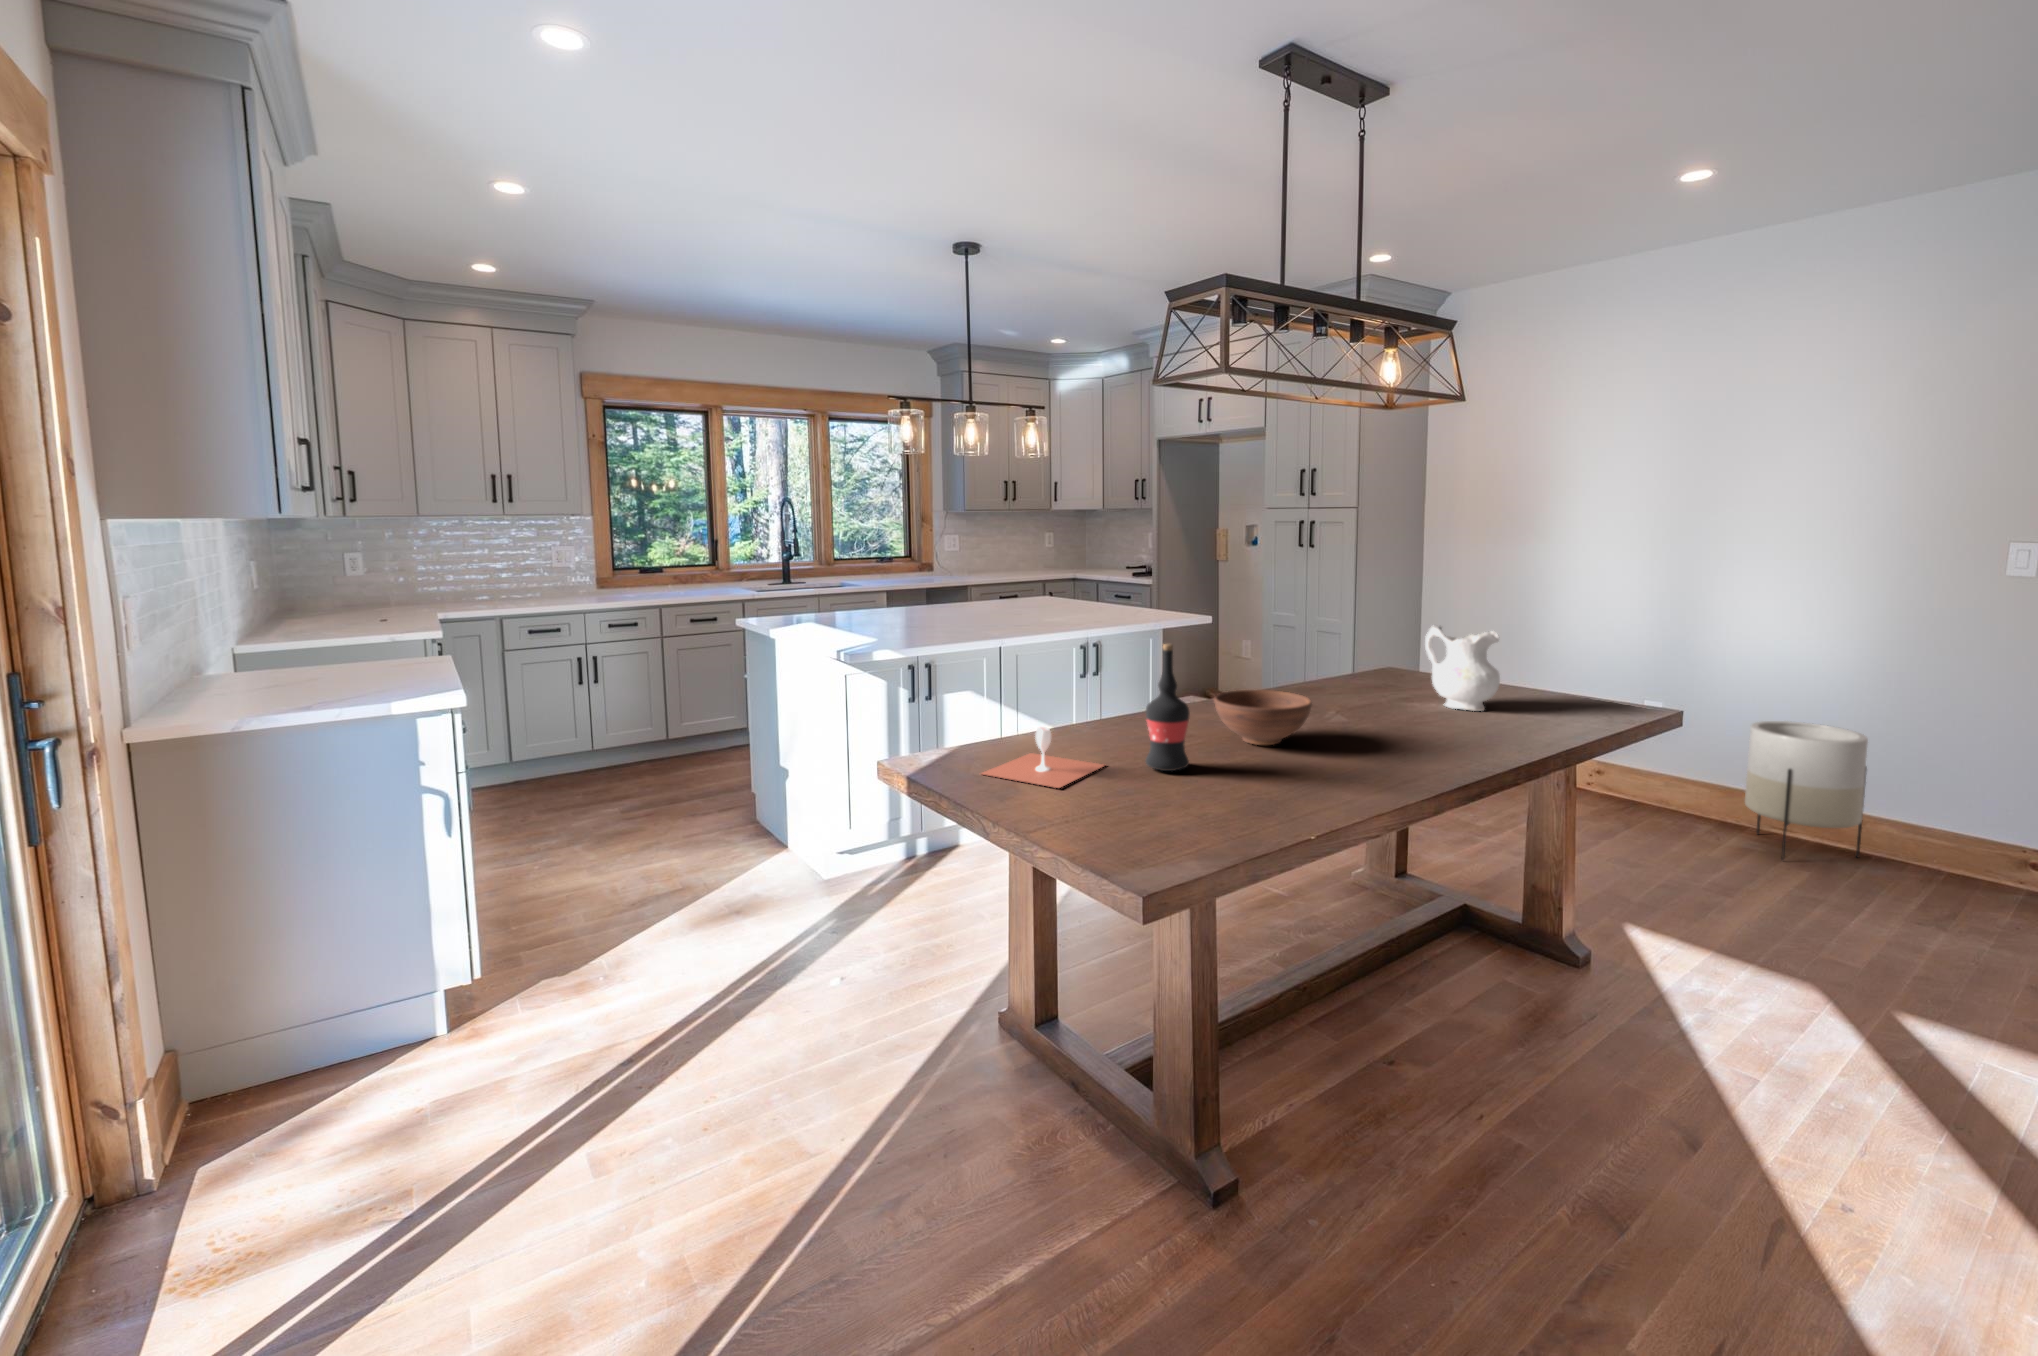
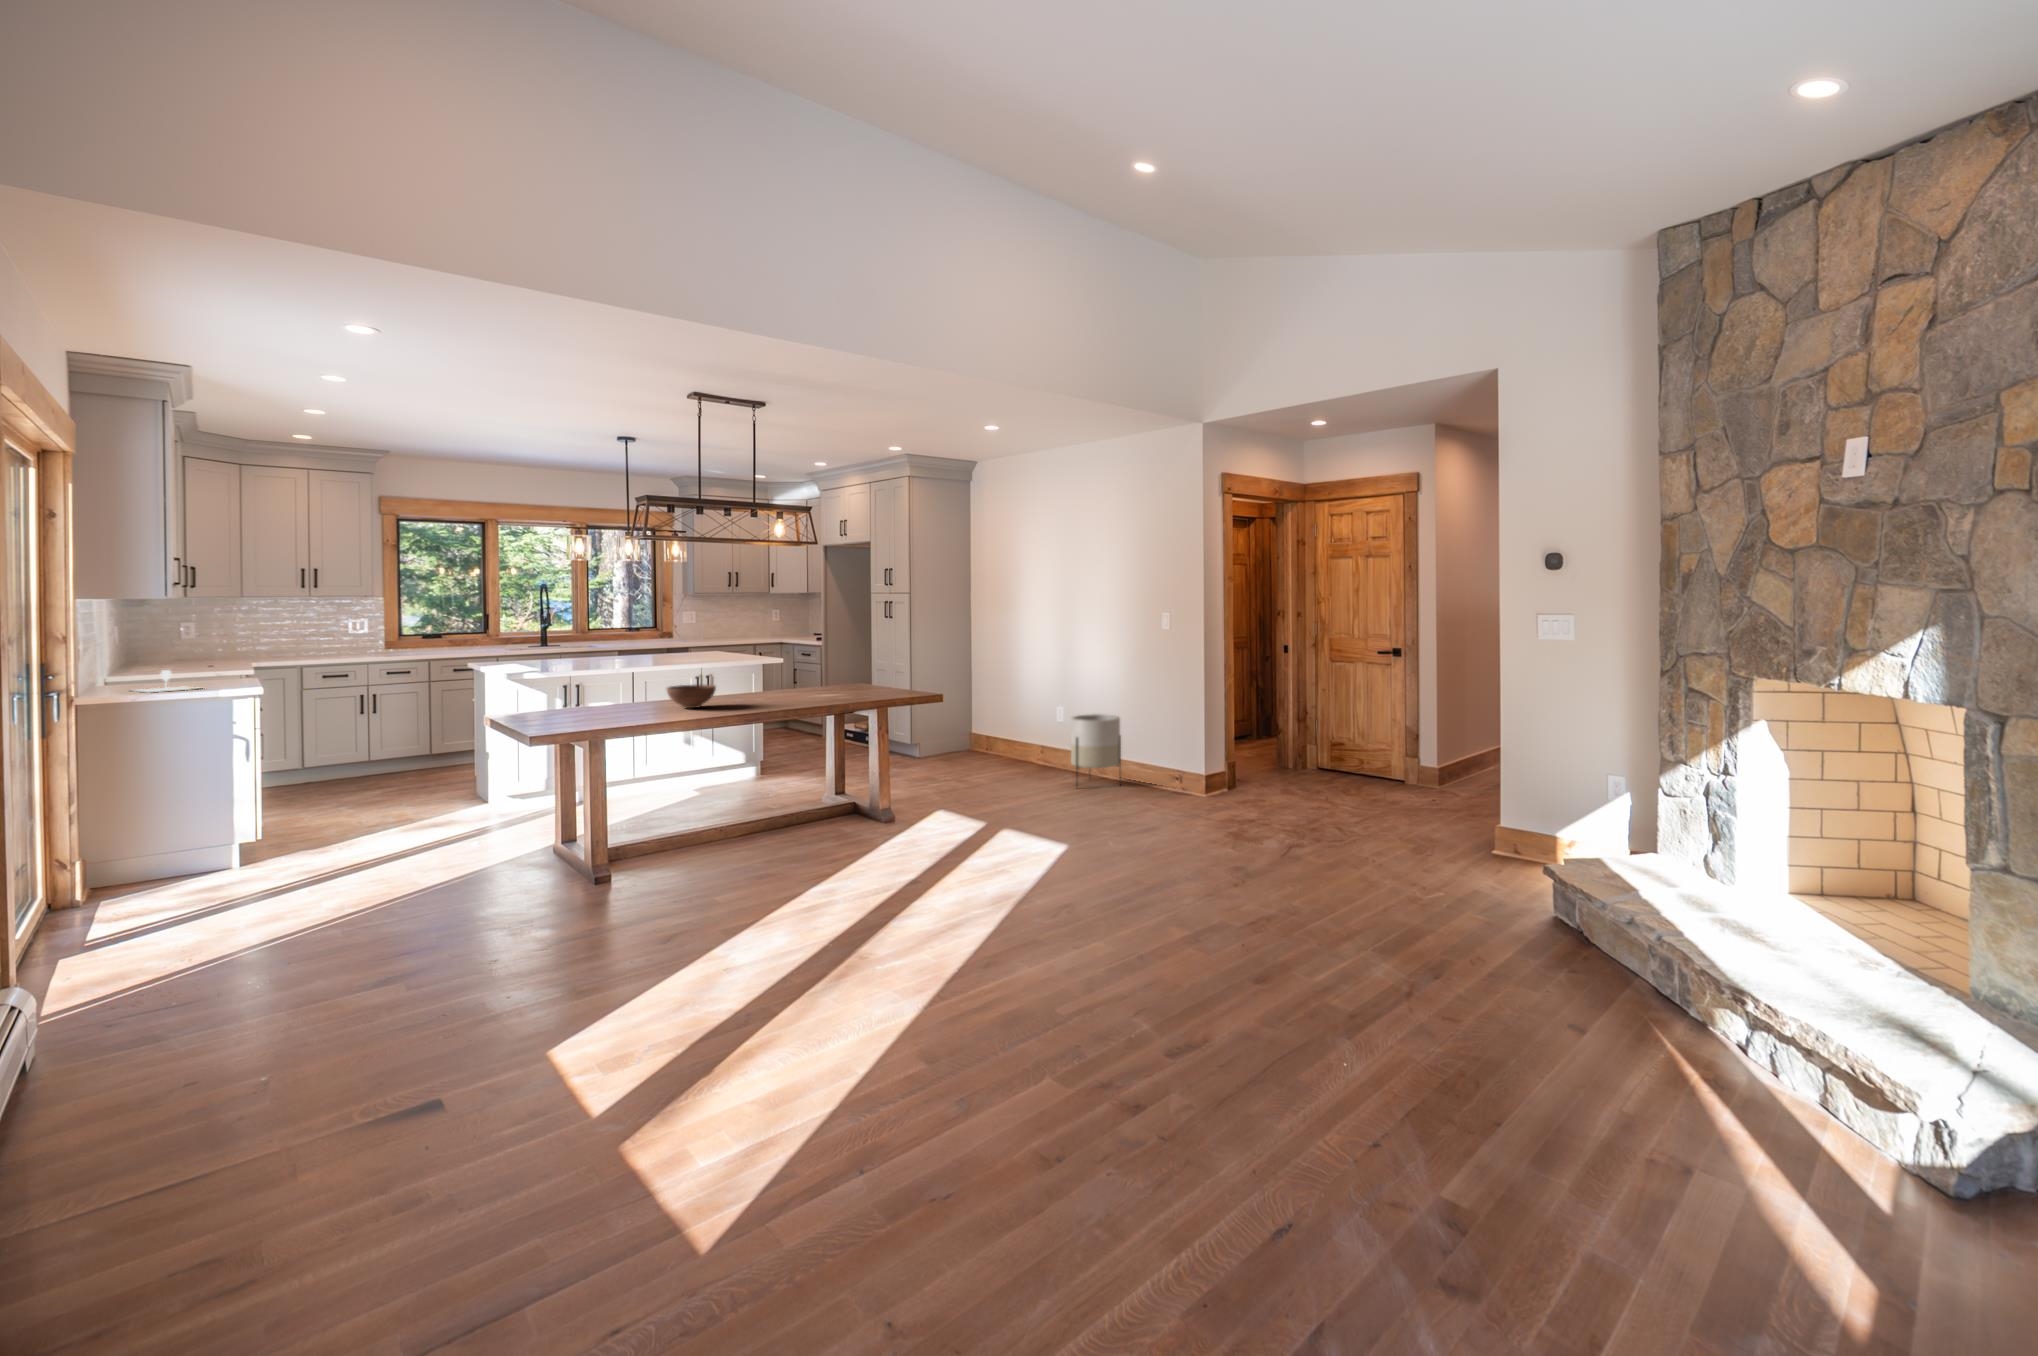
ceramic pitcher: present [1425,626,1500,711] -> none [820,656,853,697]
wine bottle: present [1146,644,1190,771] -> none [610,658,633,715]
wine glass: present [982,727,1104,788] -> present [138,670,194,692]

